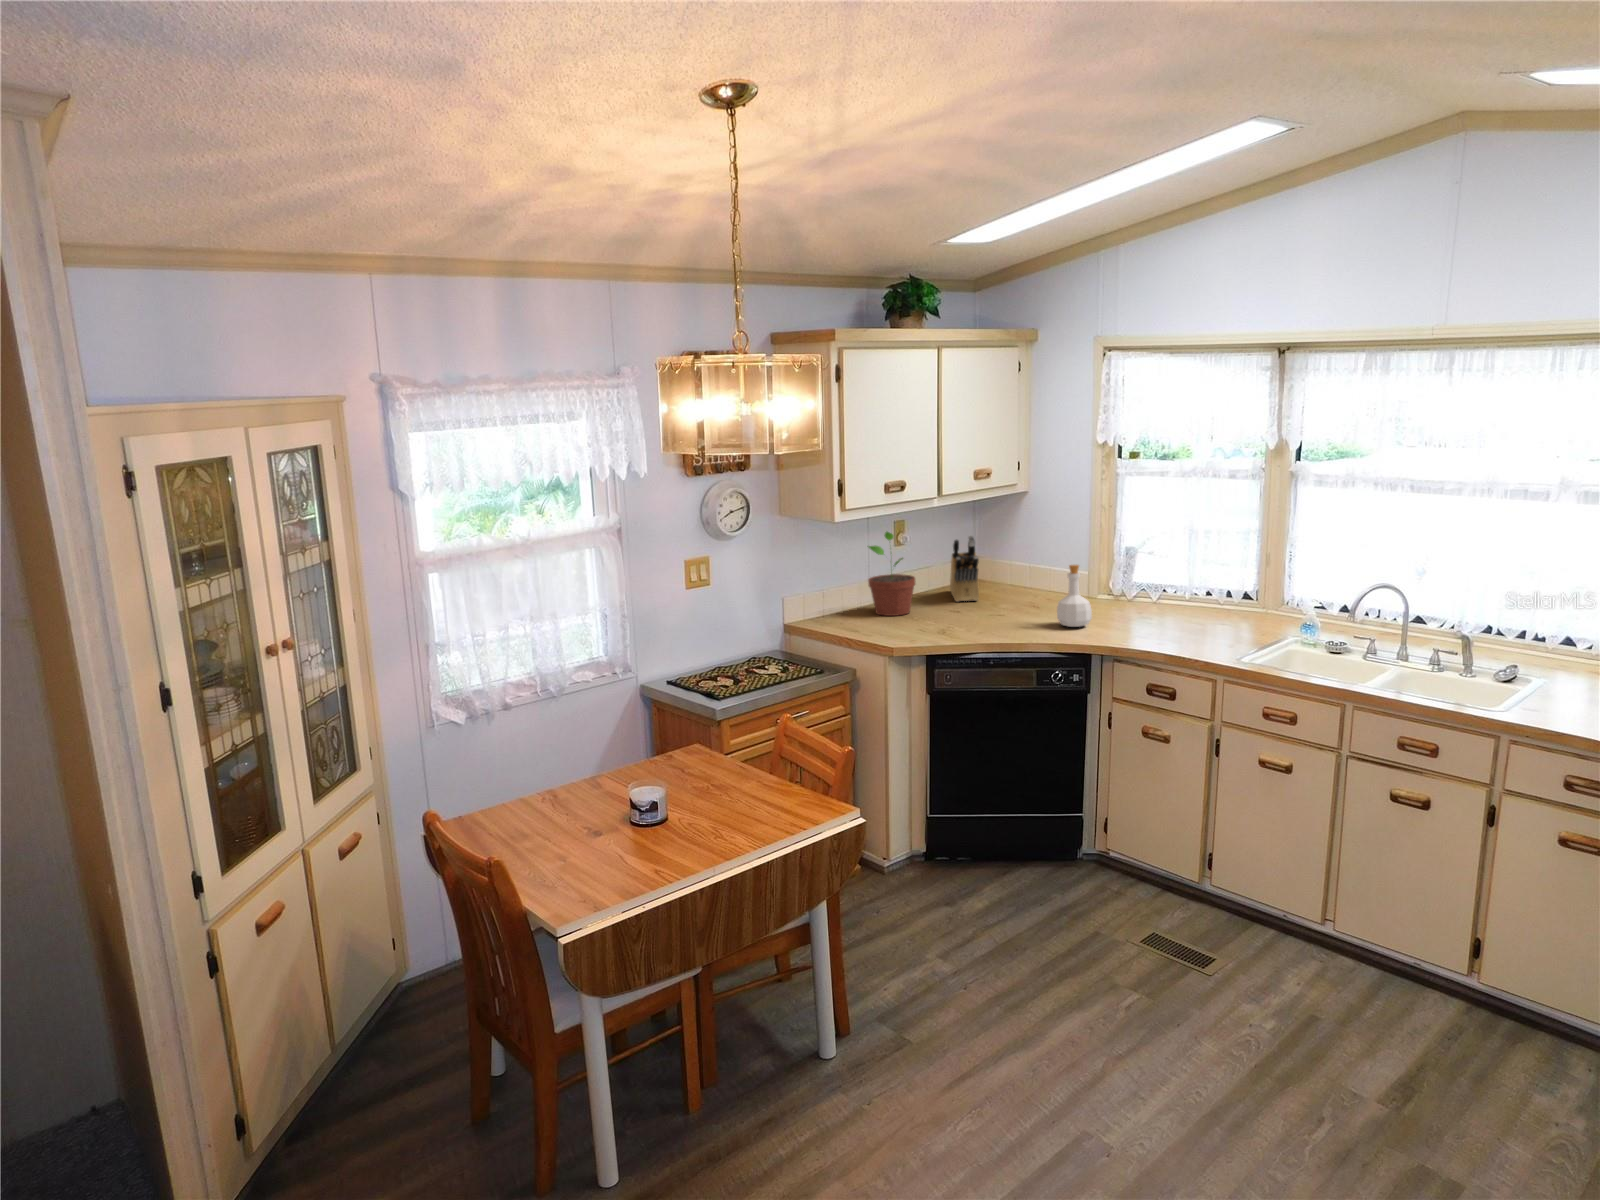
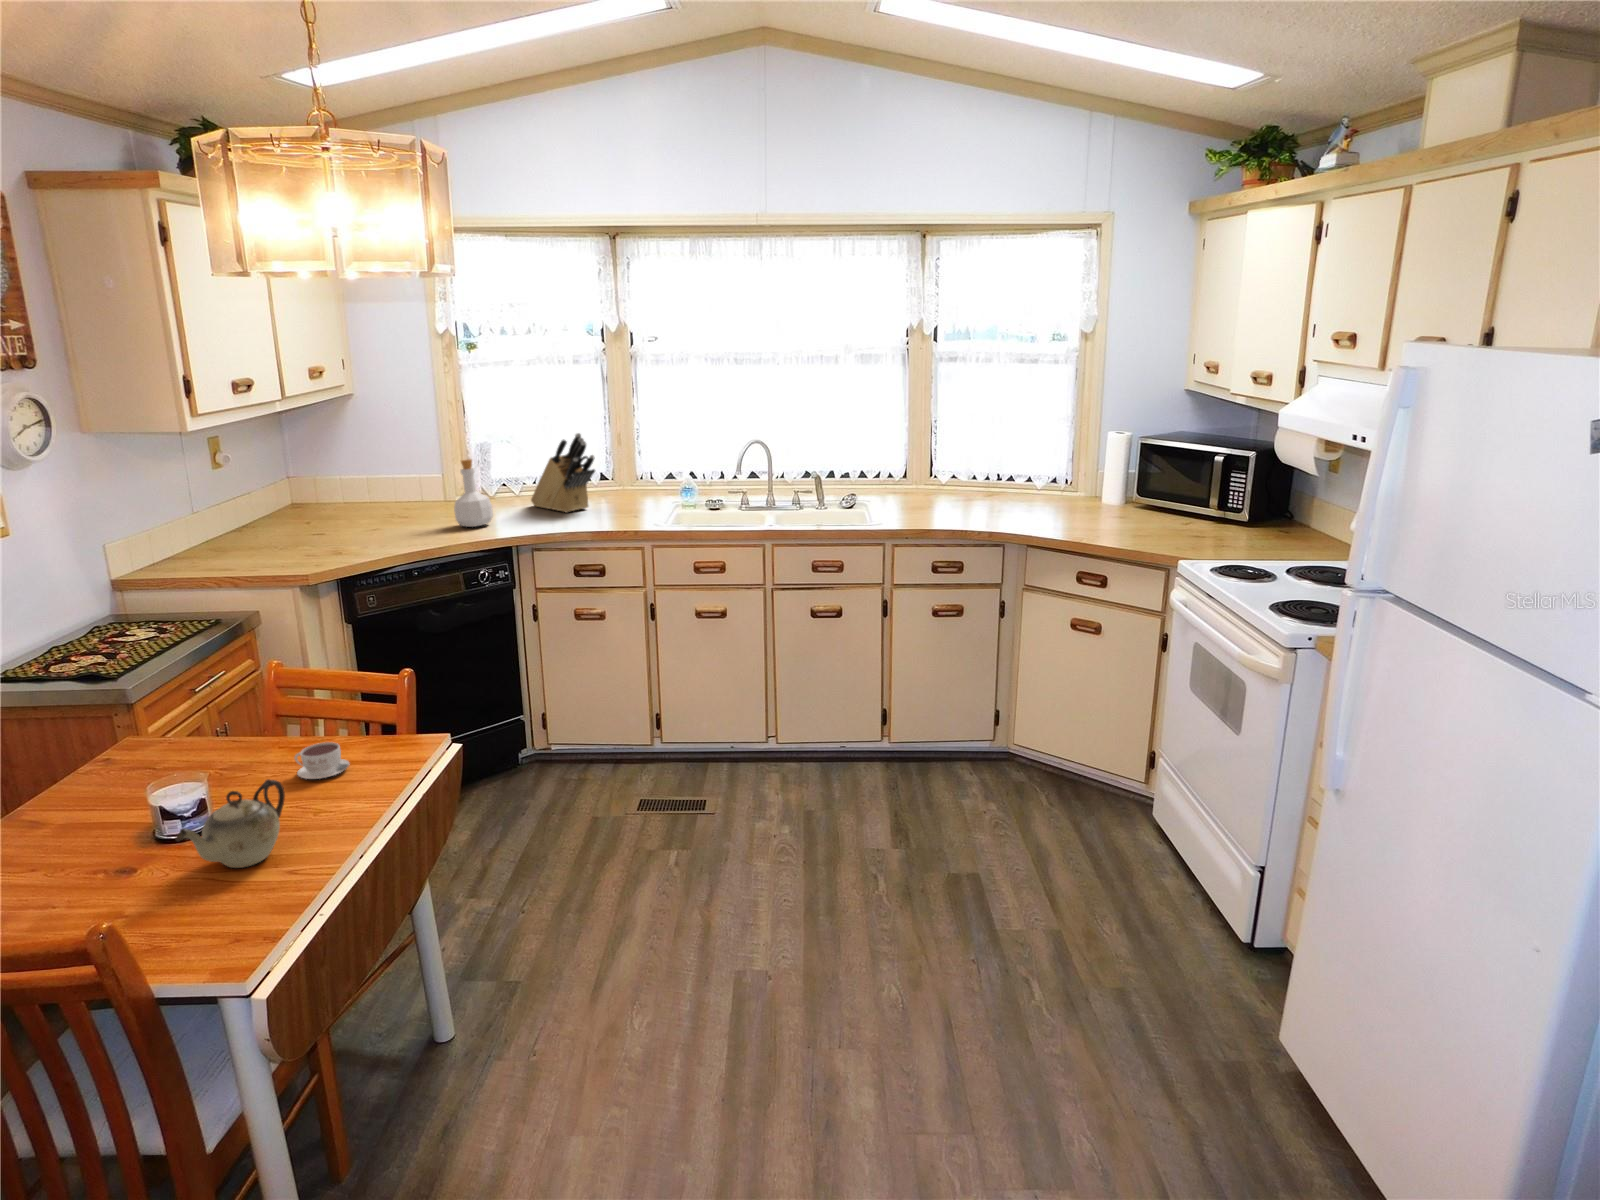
potted plant: present [868,532,915,616] -> none [197,448,270,552]
knife block: present [950,535,979,602] -> present [531,433,595,513]
coffee cup: none [719,794,758,823] -> present [295,742,350,779]
teapot: none [563,815,653,873] -> present [176,779,285,868]

